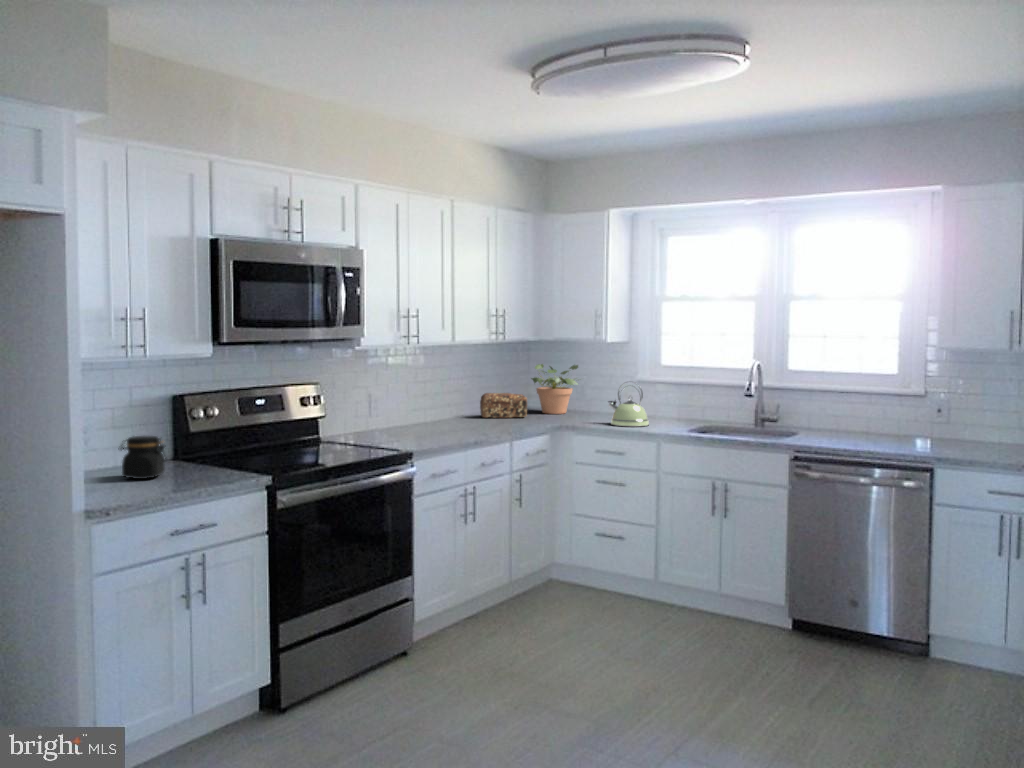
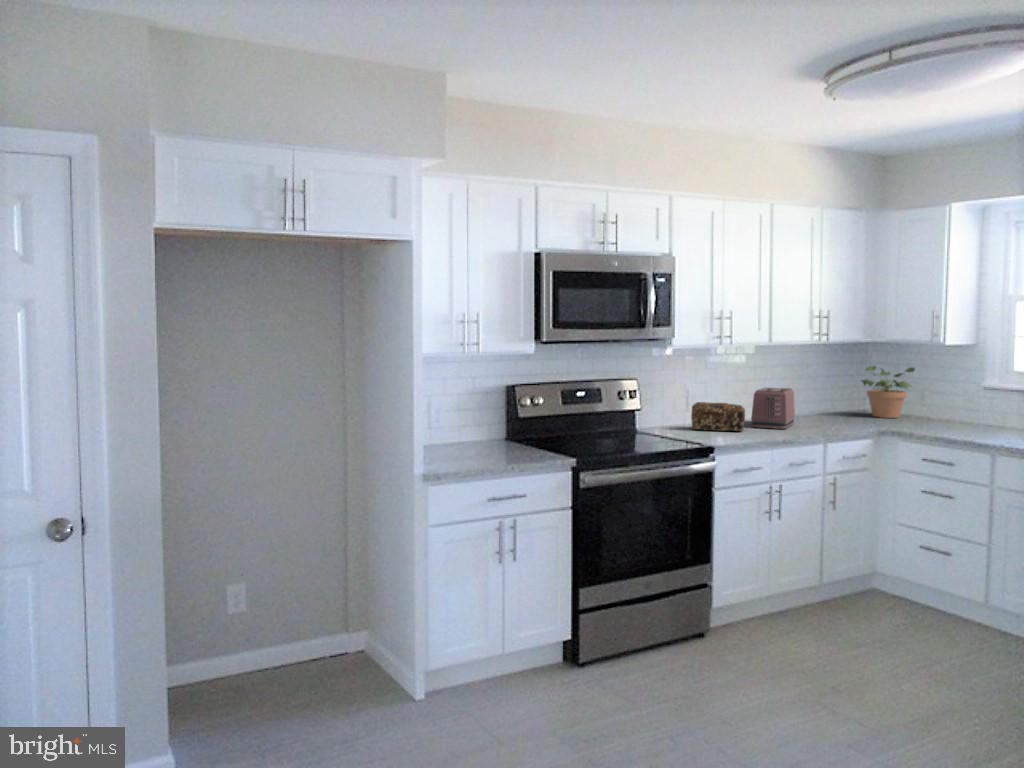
kettle: present [608,381,649,426] -> none [941,386,989,435]
toaster: none [439,388,478,430] -> present [751,388,795,429]
bread loaf: present [480,393,527,418] -> present [691,402,745,431]
jar: present [118,436,166,479] -> none [457,418,493,453]

